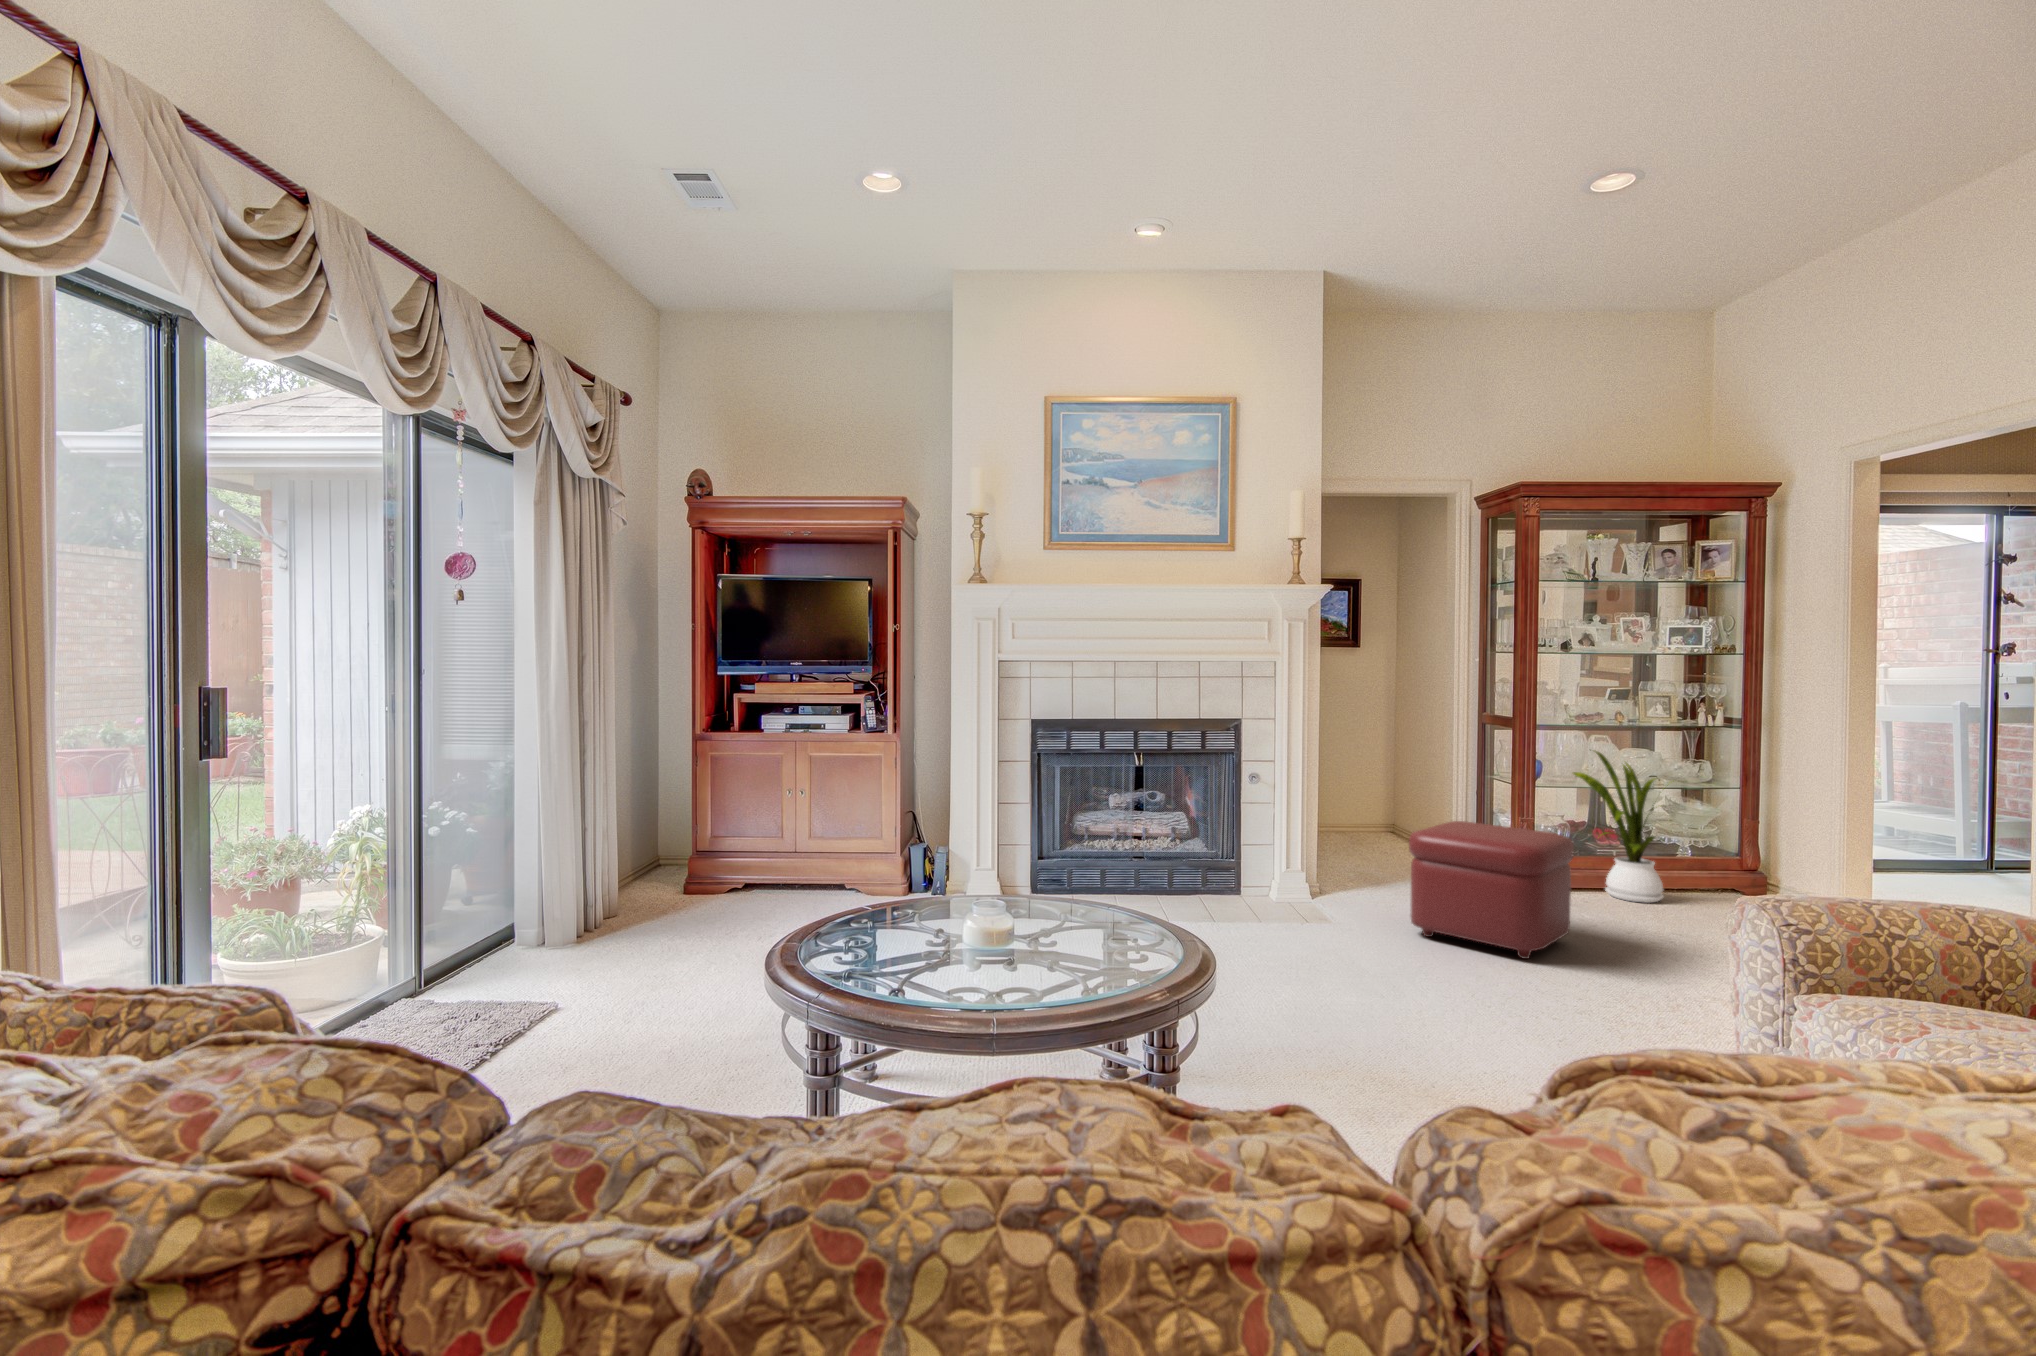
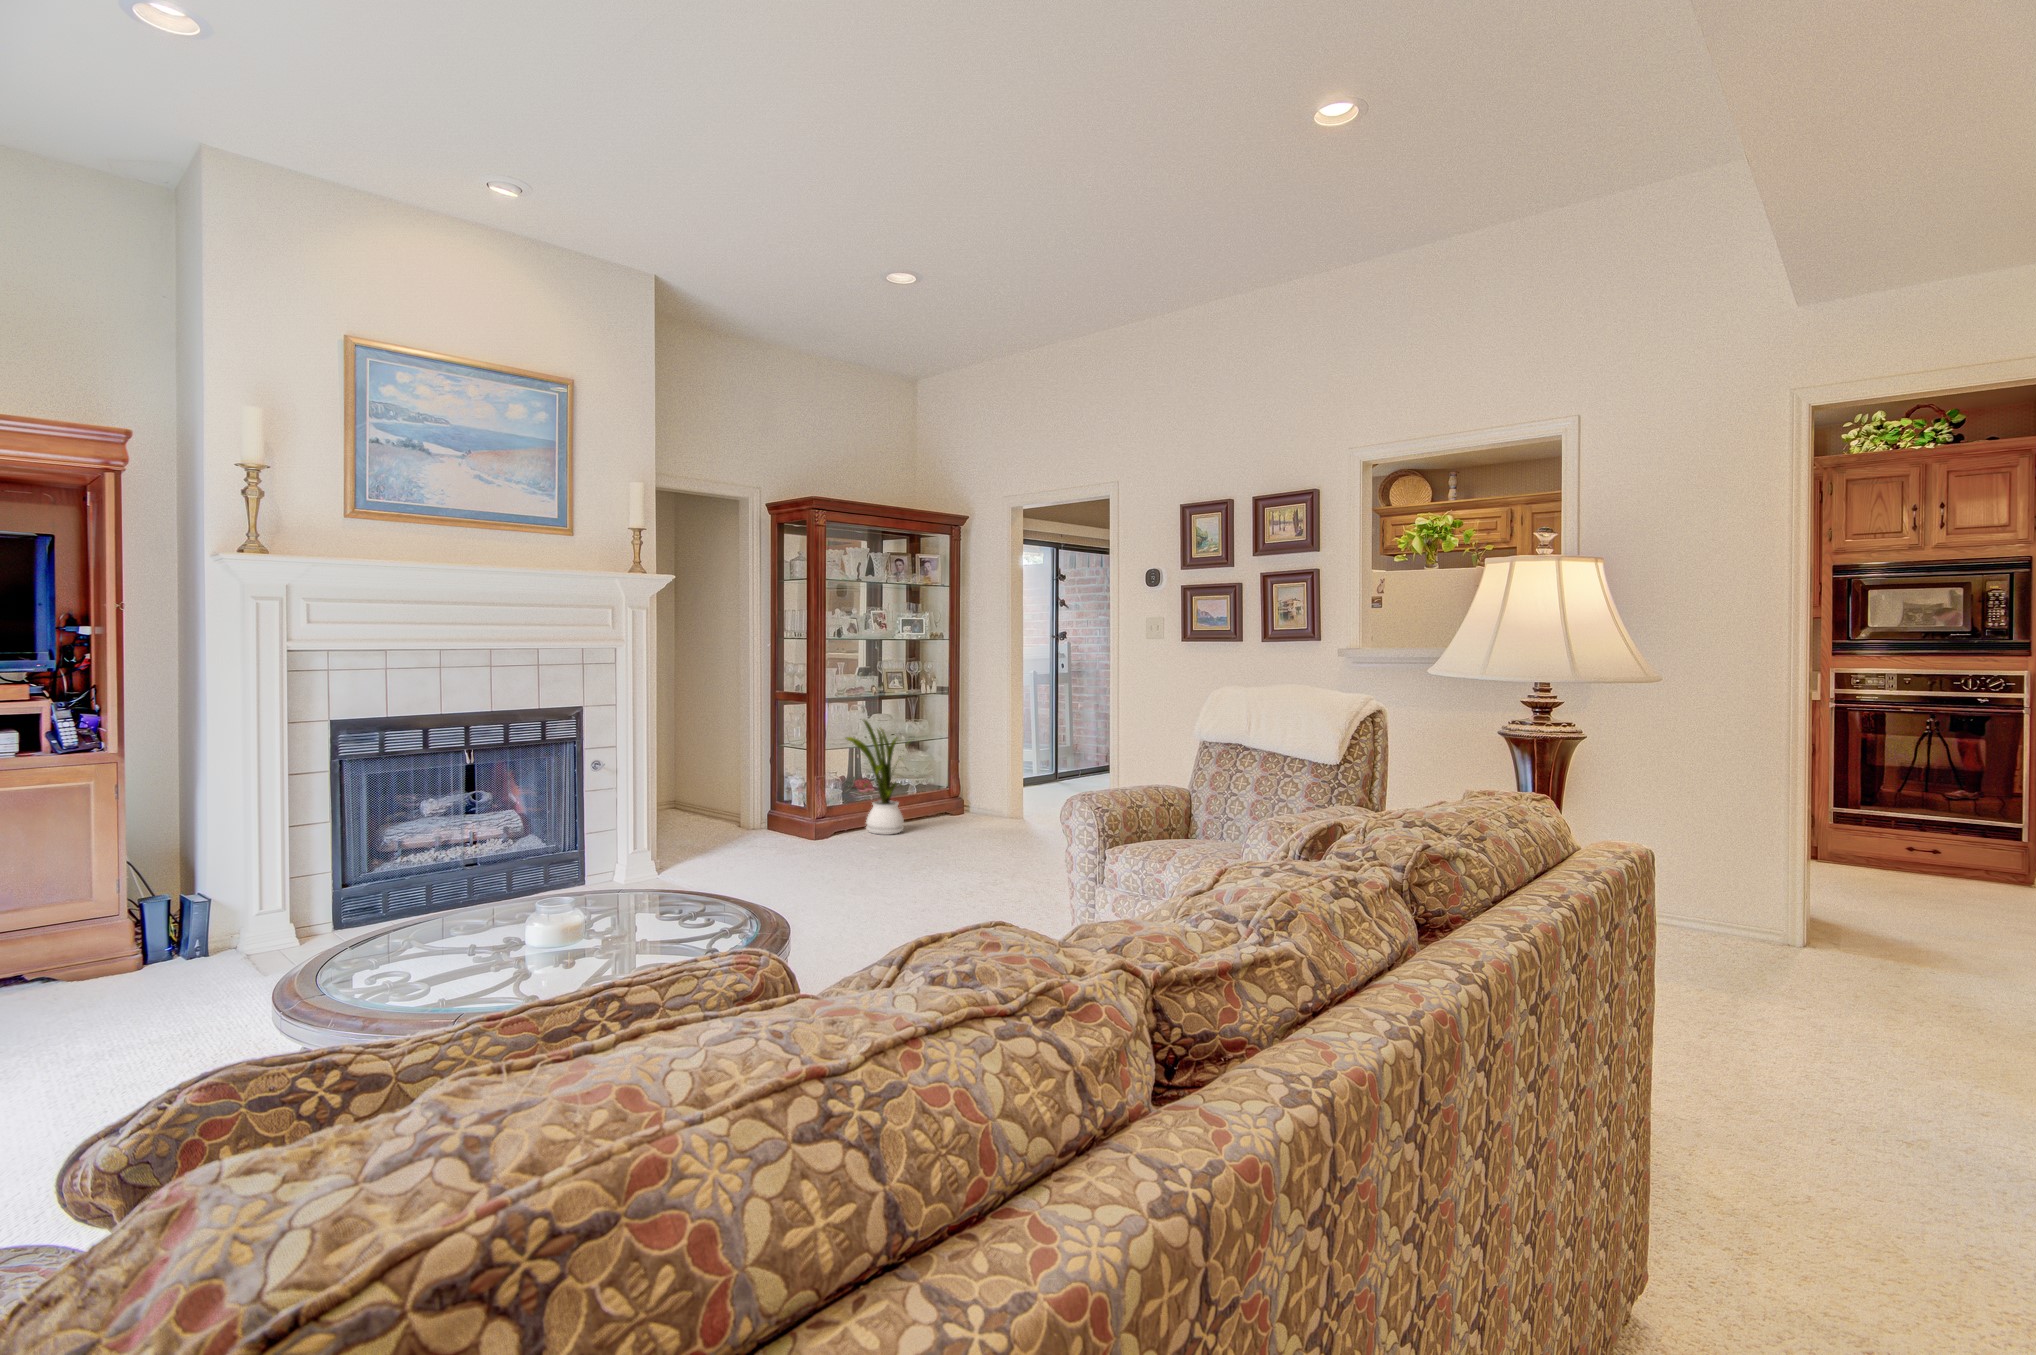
ottoman: present [1409,821,1574,959] -> none [752,788,869,892]

